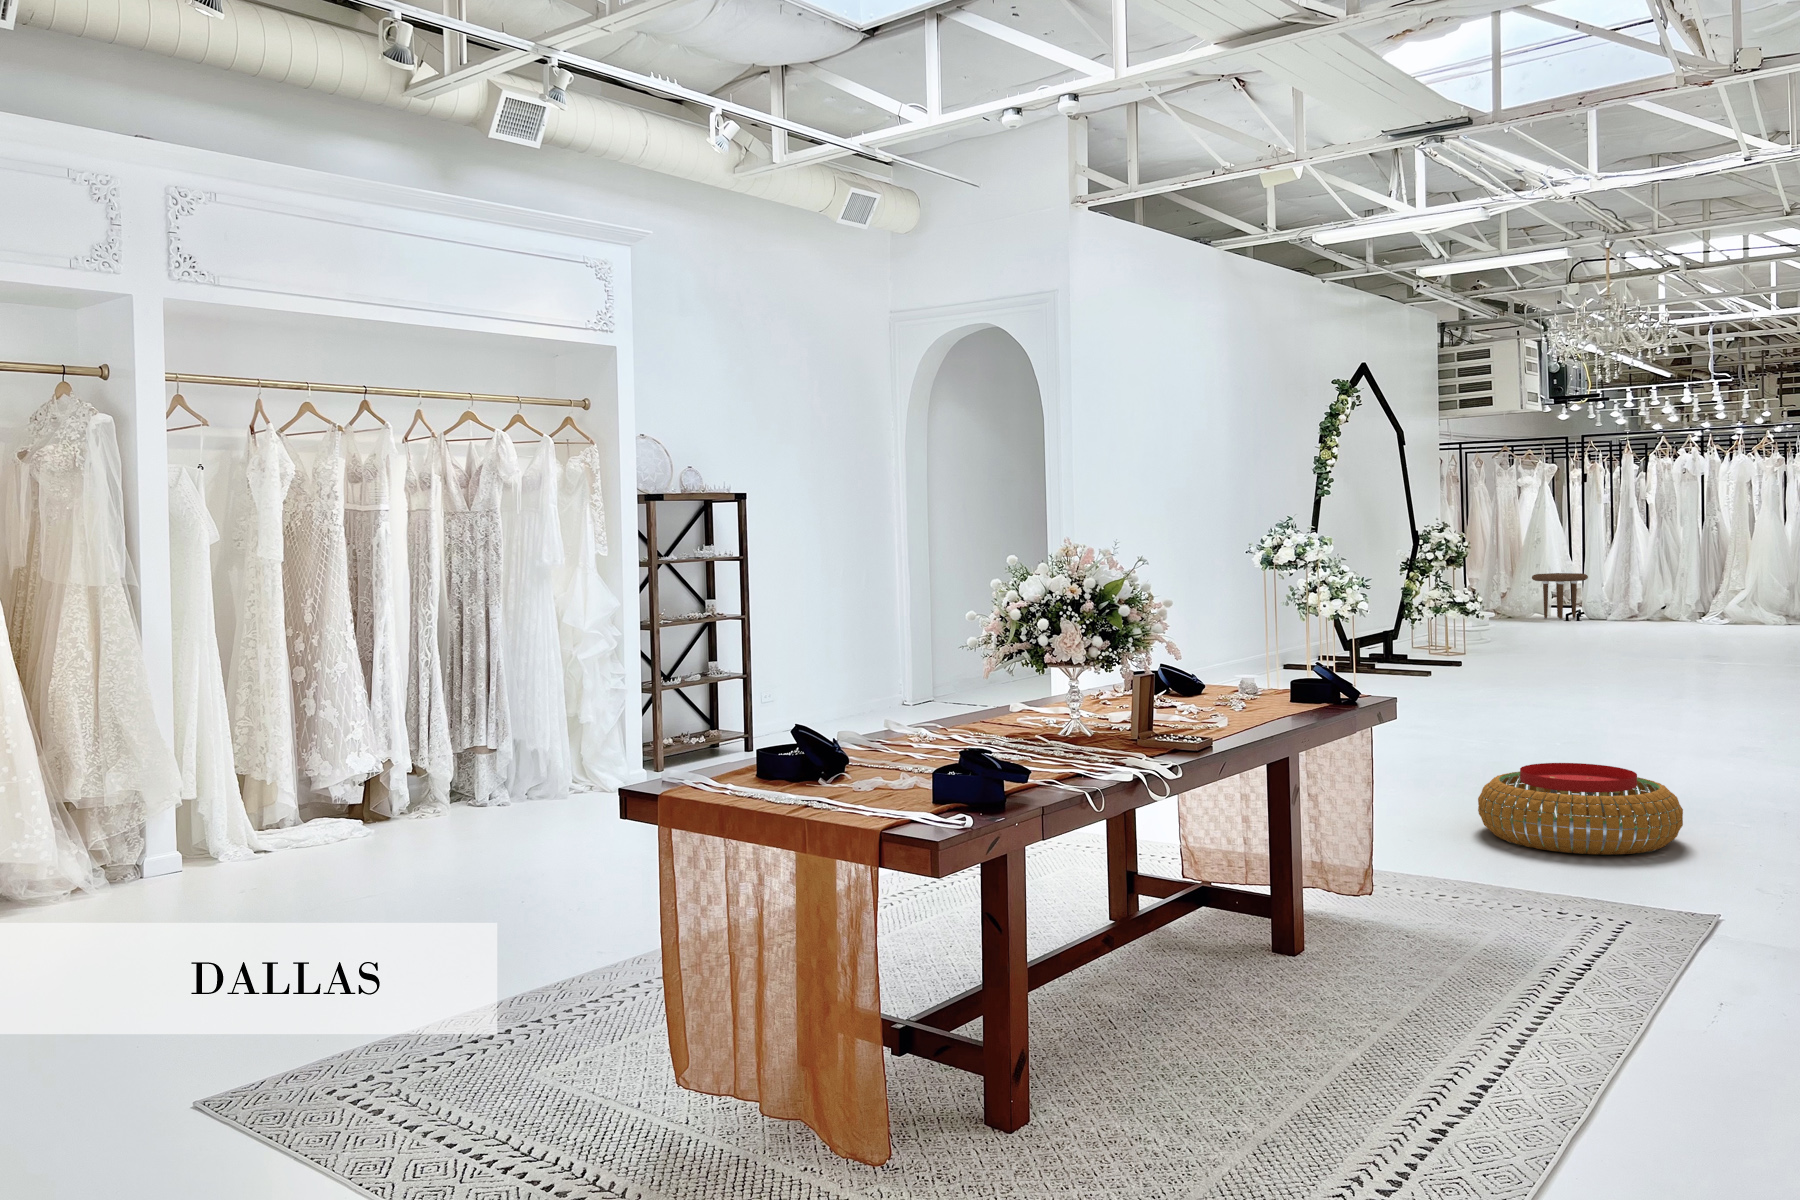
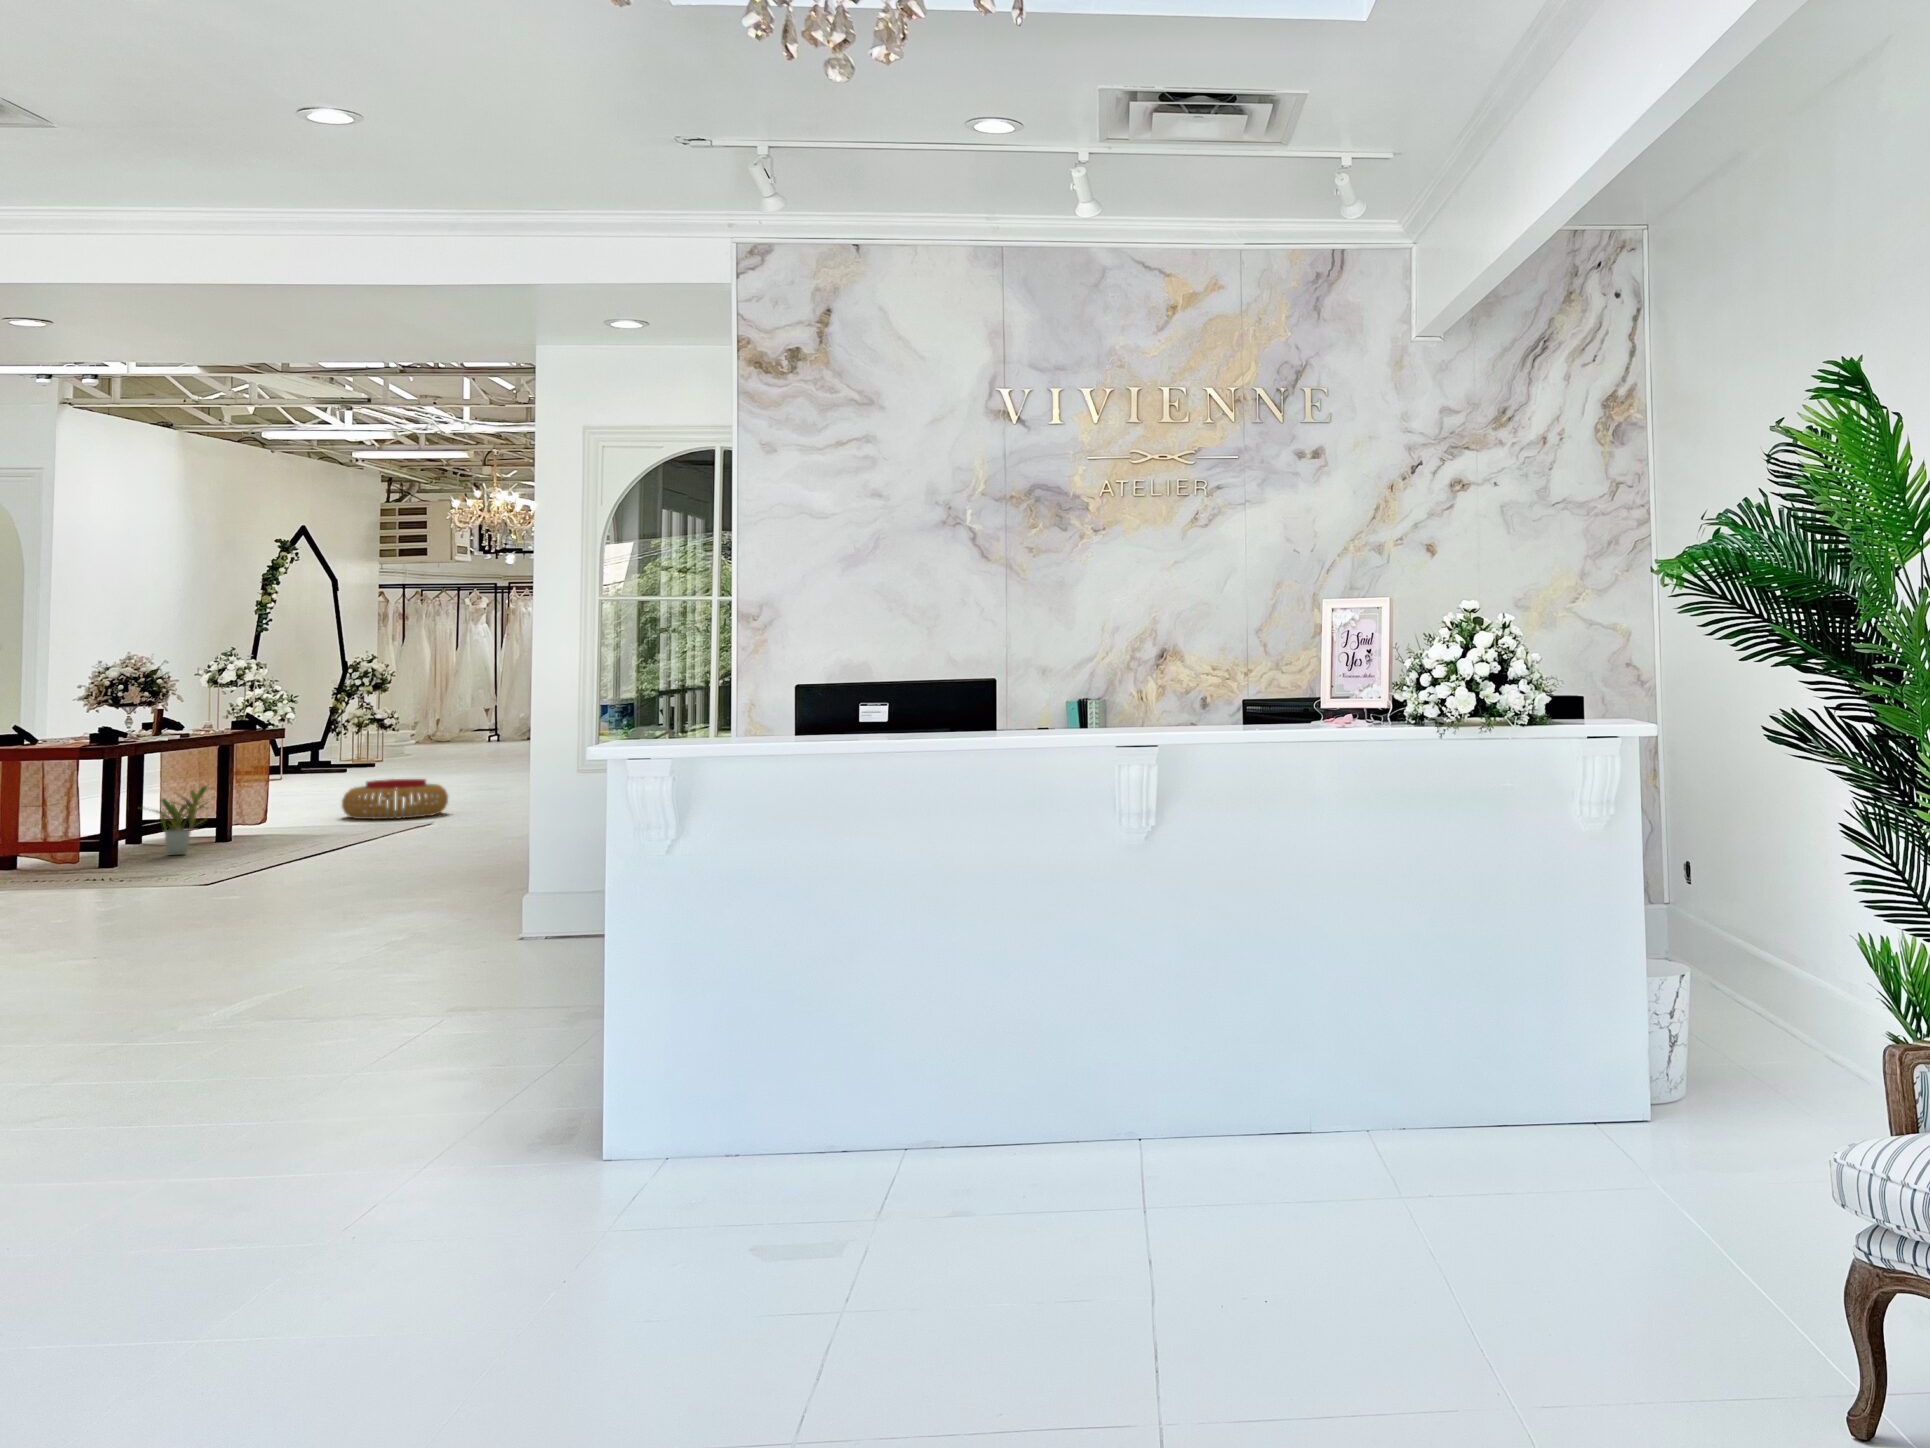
side table: present [1532,573,1588,620] -> none [458,701,505,740]
potted plant: none [1104,830,1258,990] -> present [155,786,207,855]

